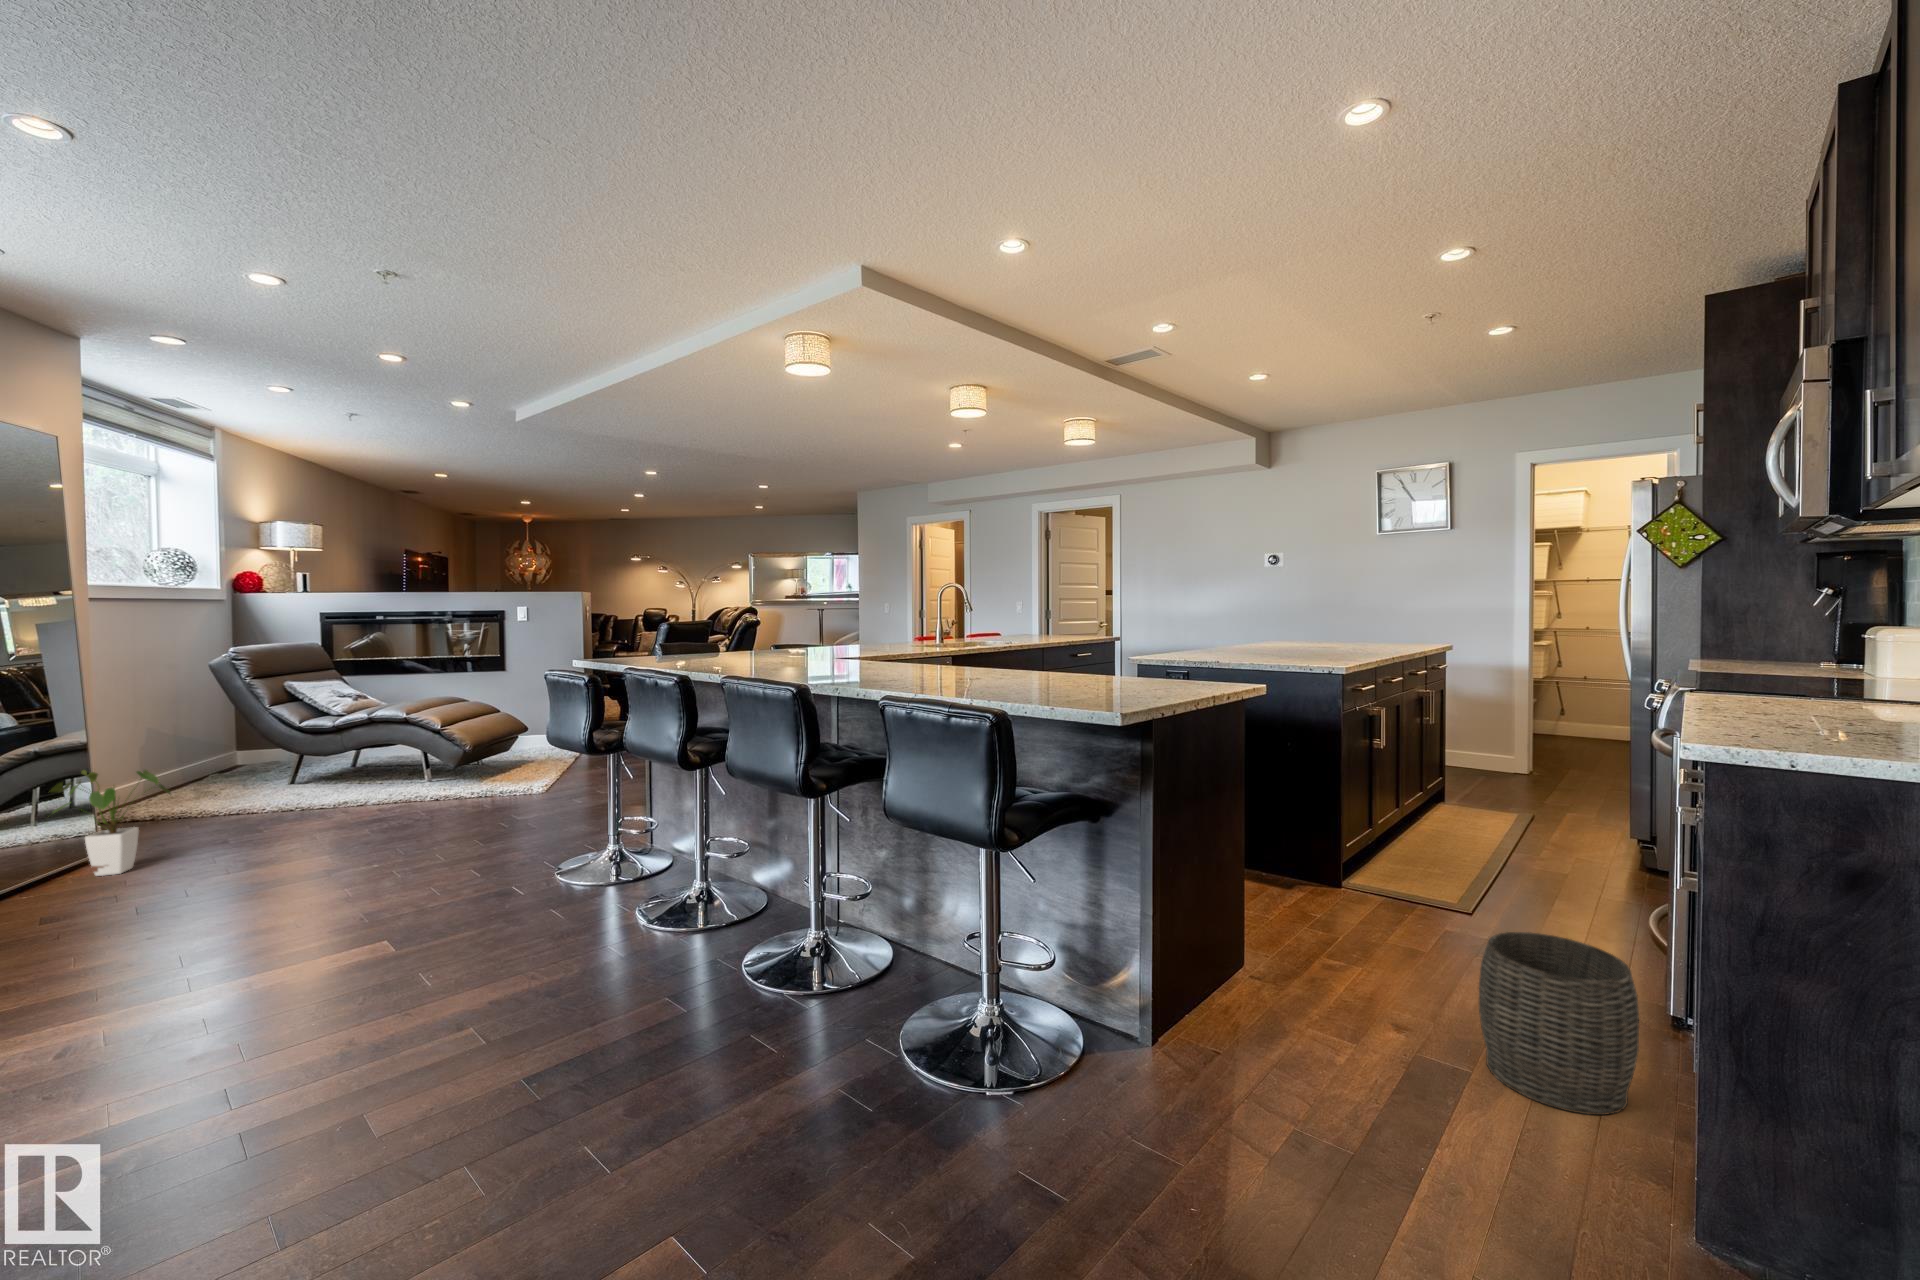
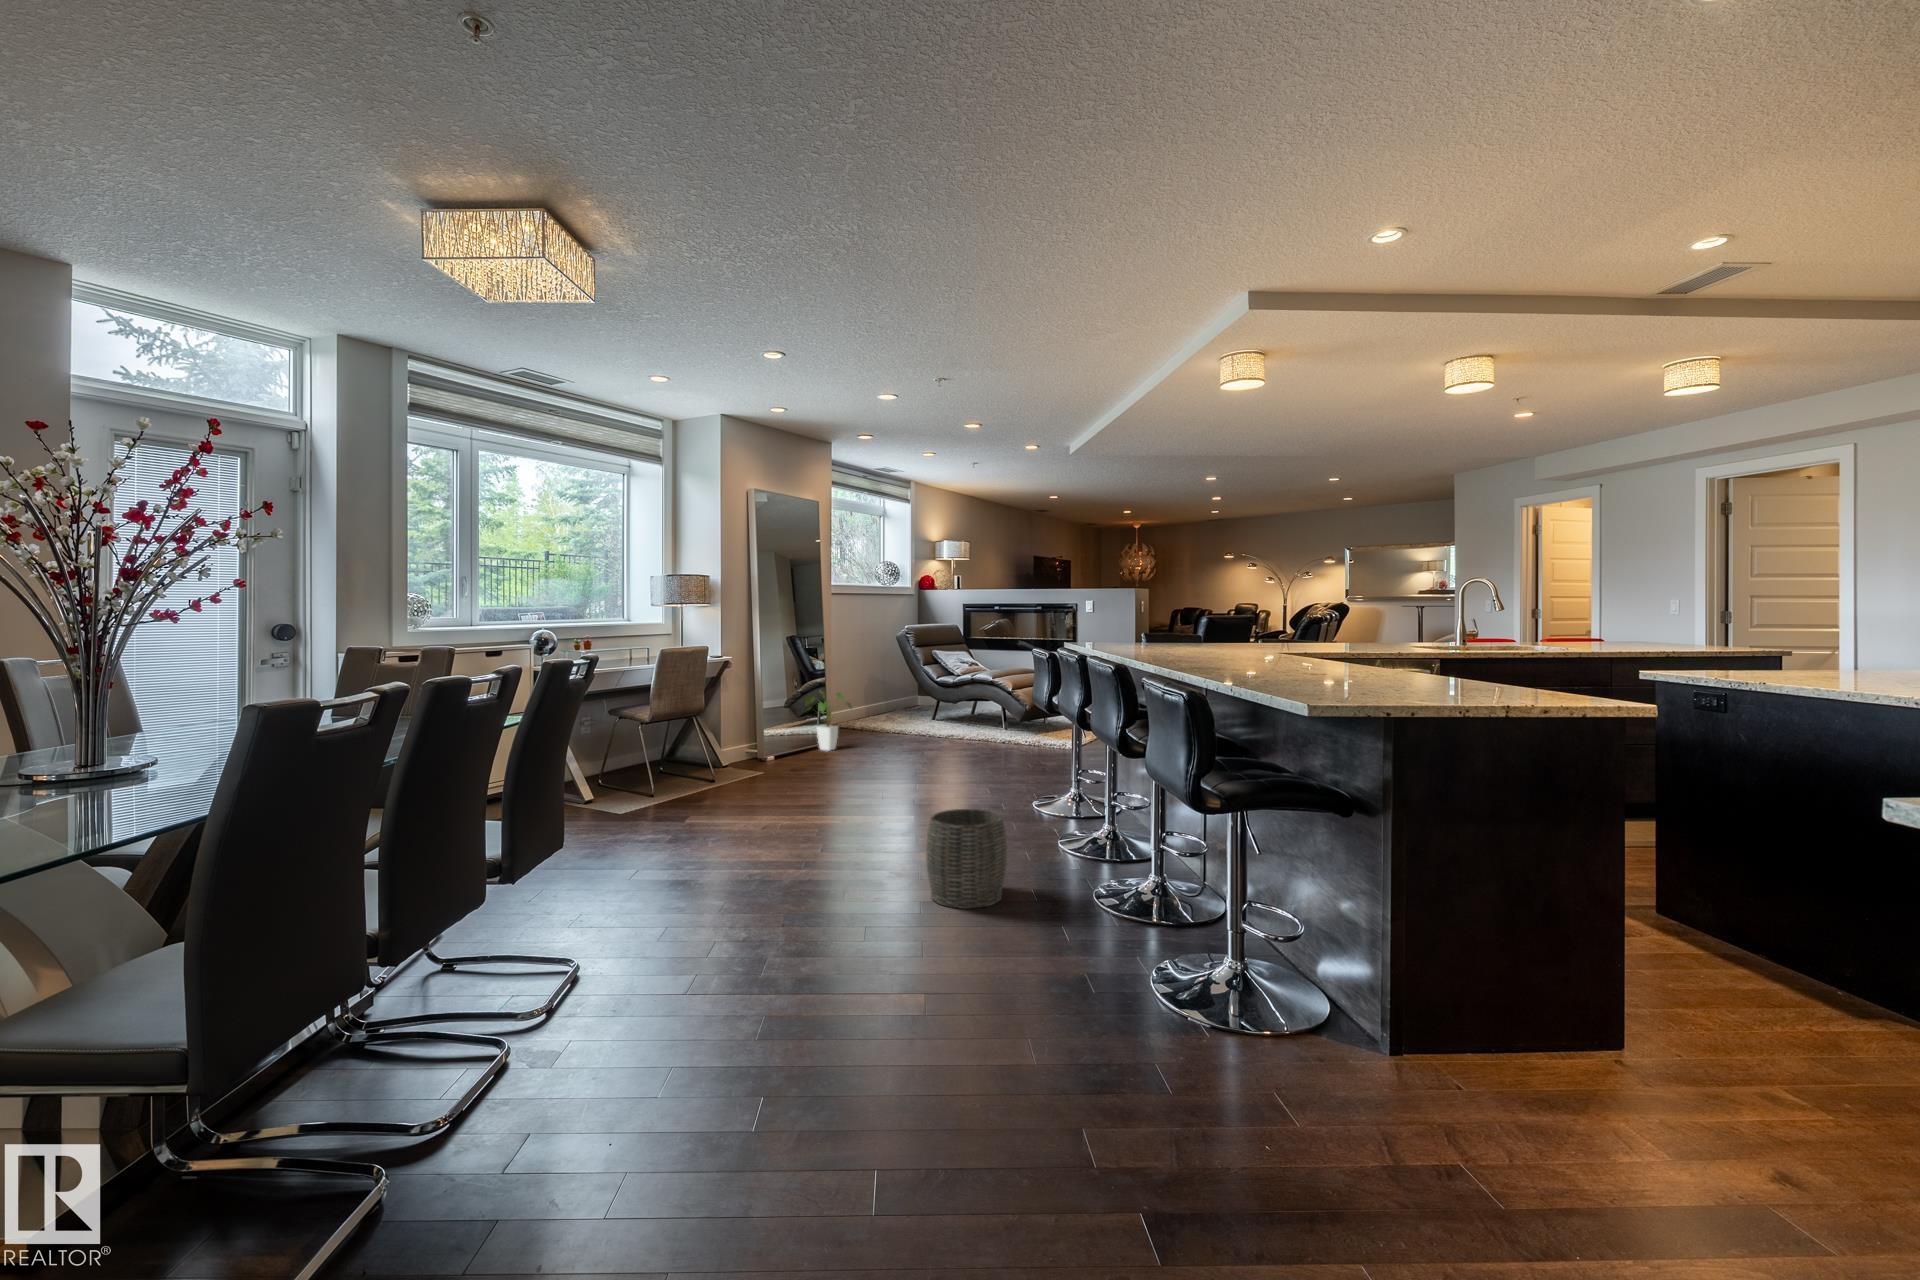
woven basket: present [1479,932,1639,1115] -> present [926,809,1007,909]

